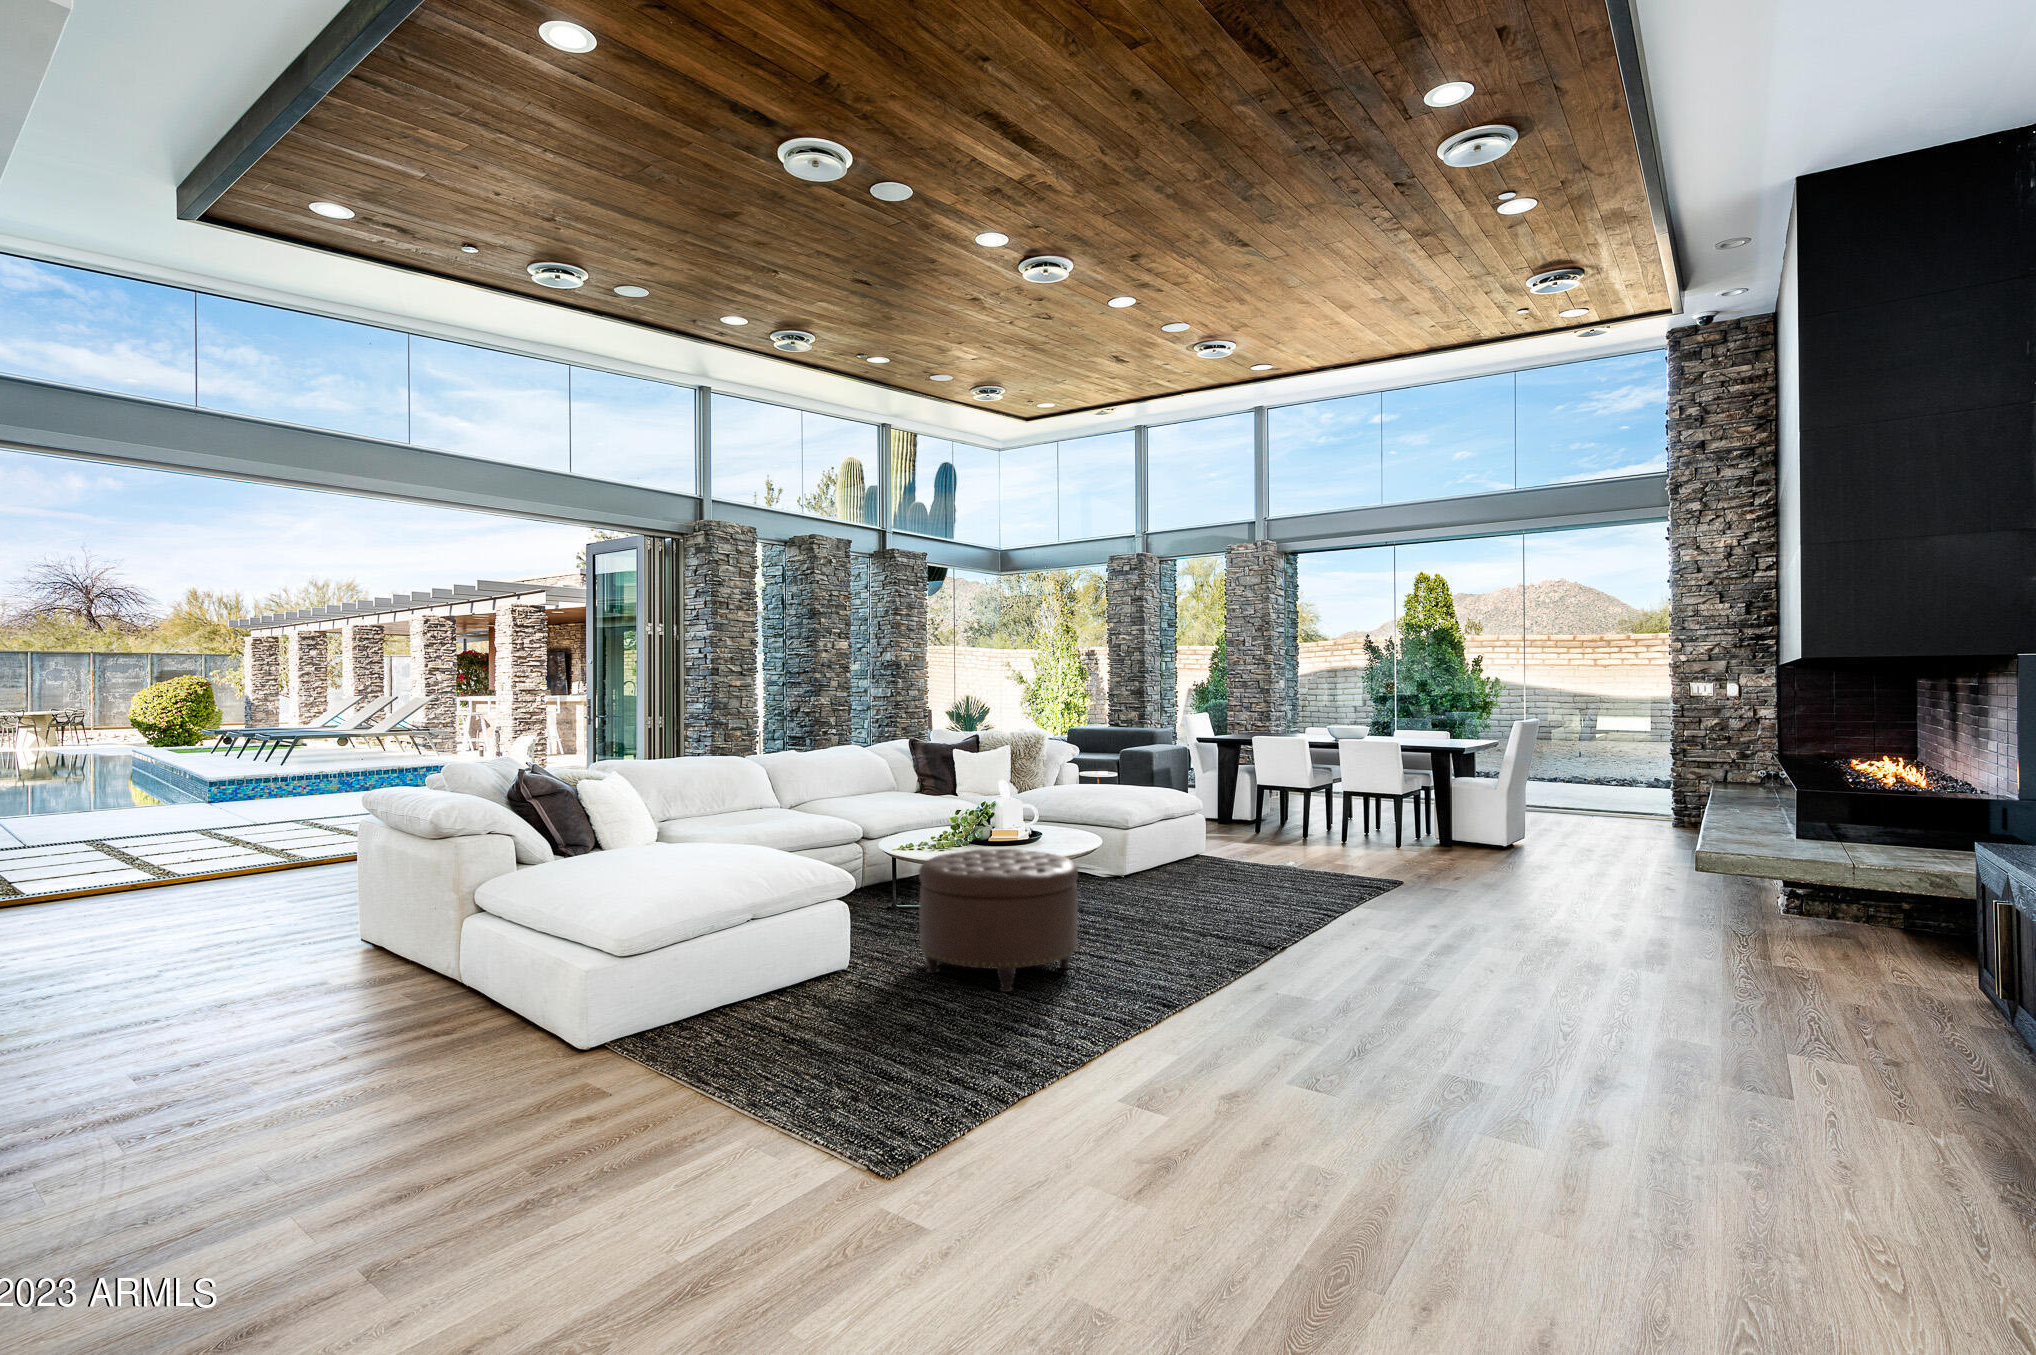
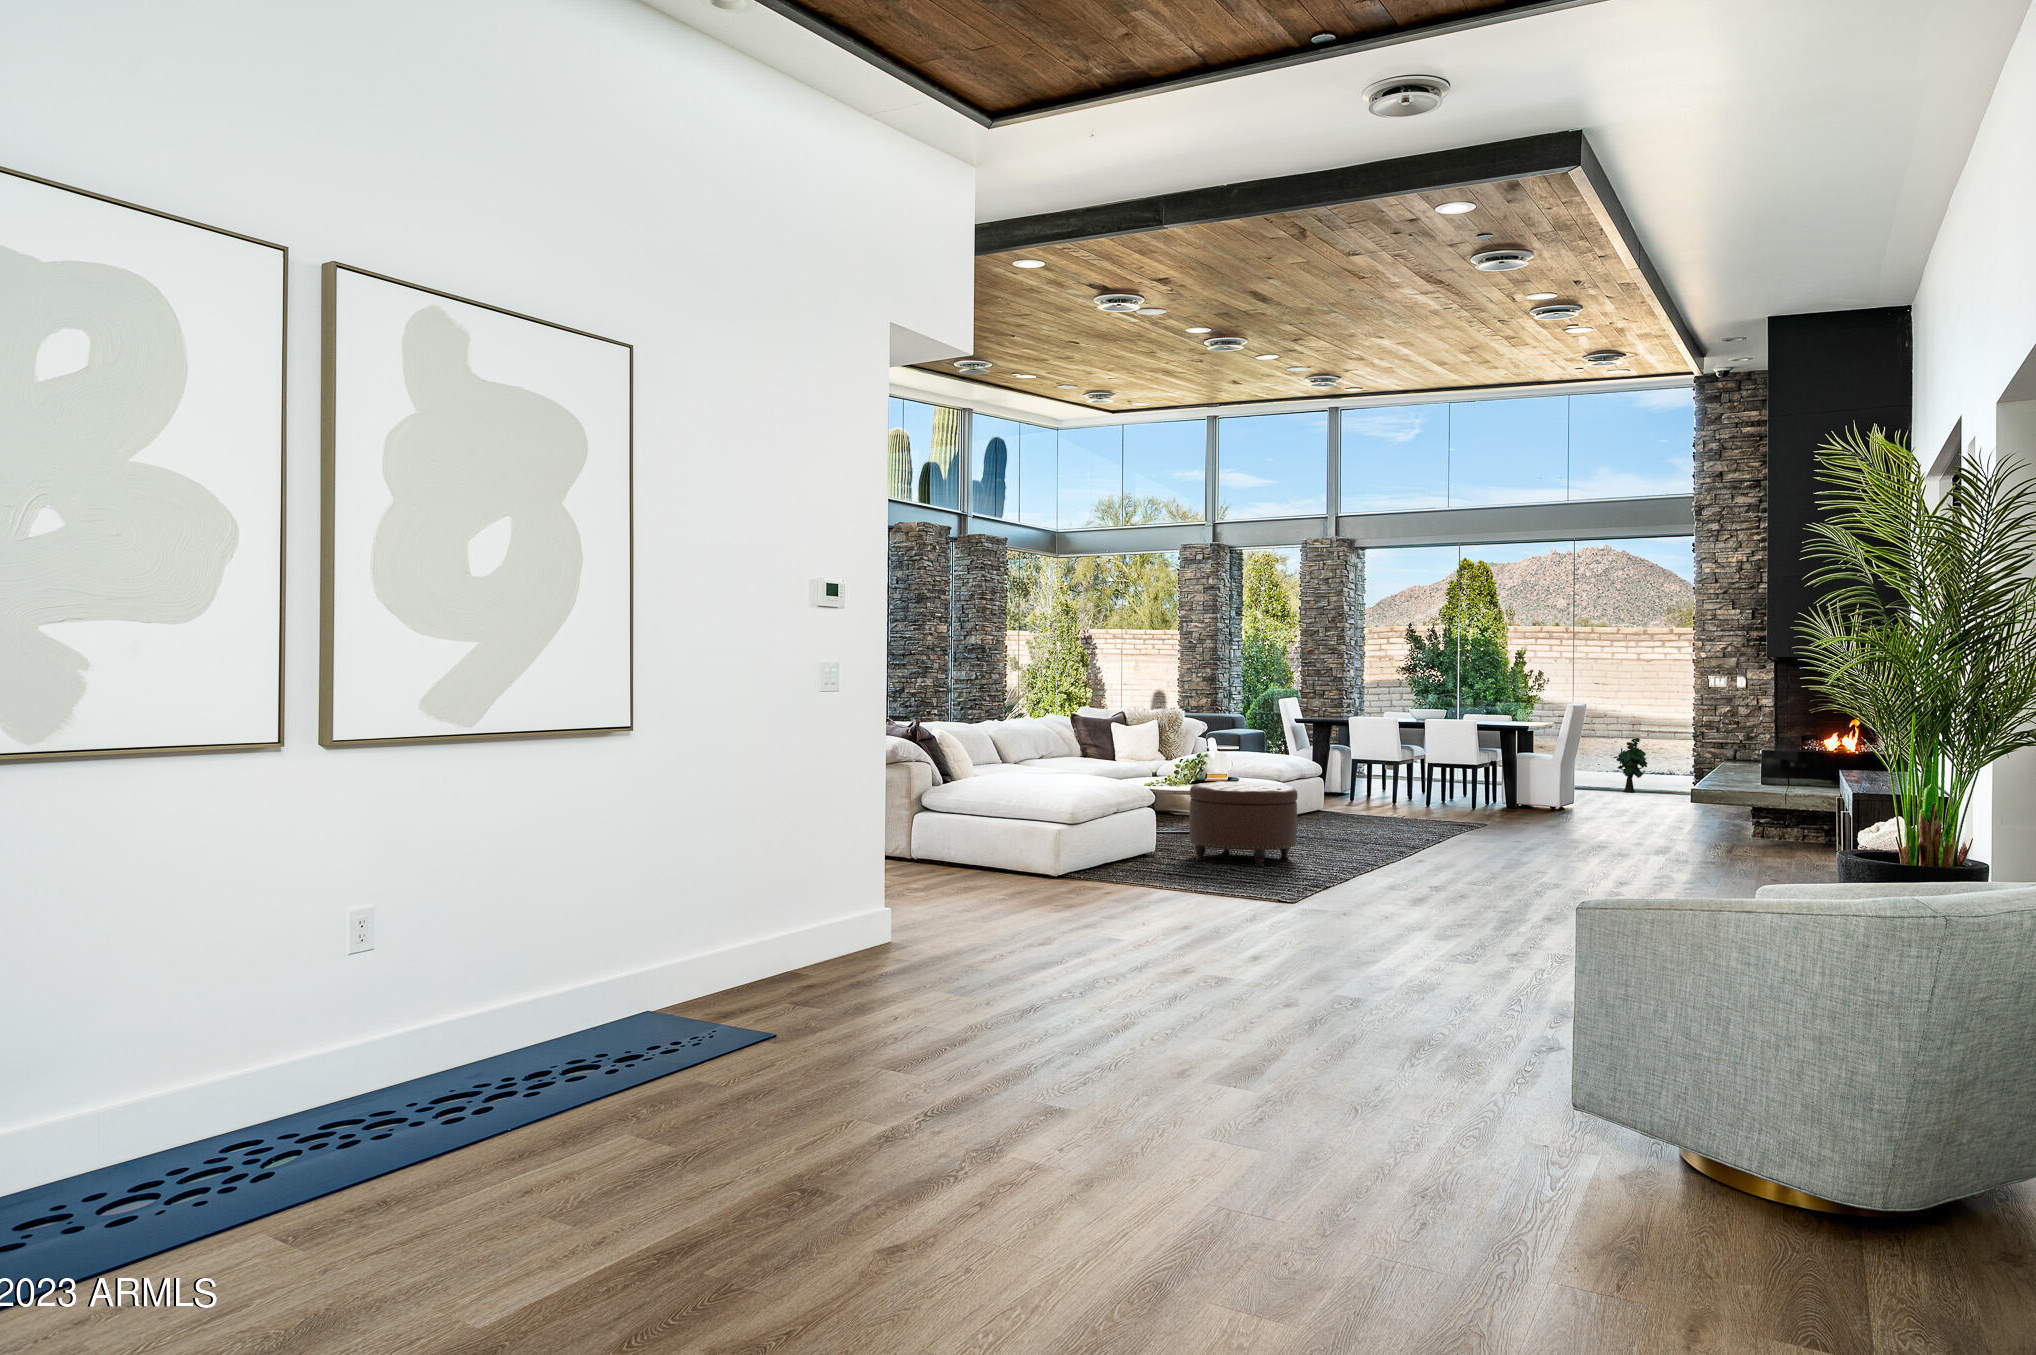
decorative plant: none [1571,755,1614,818] -> present [1613,738,1647,792]

